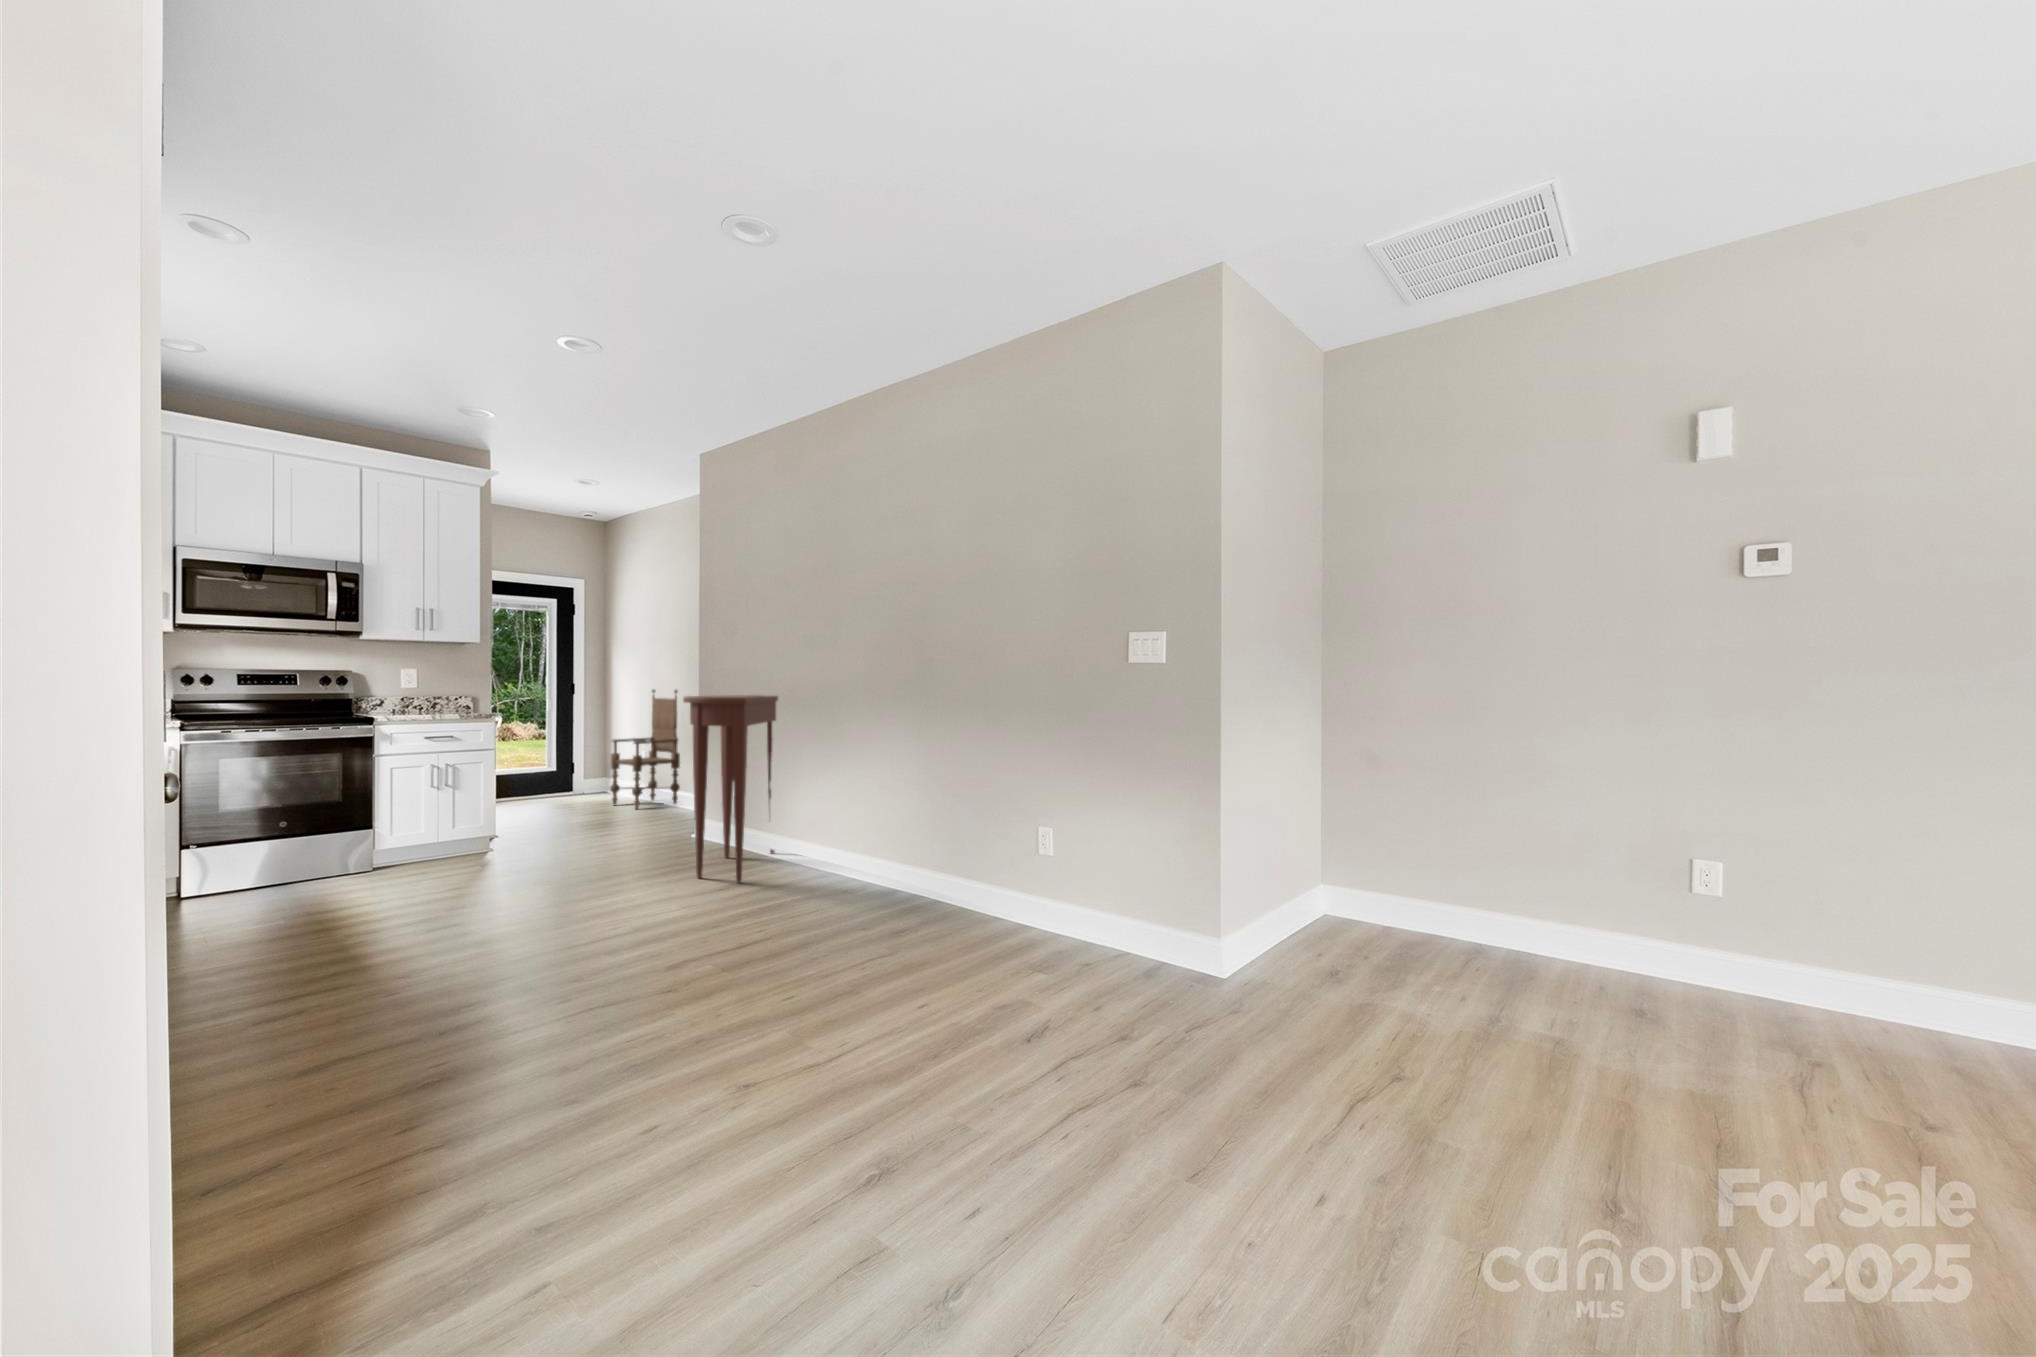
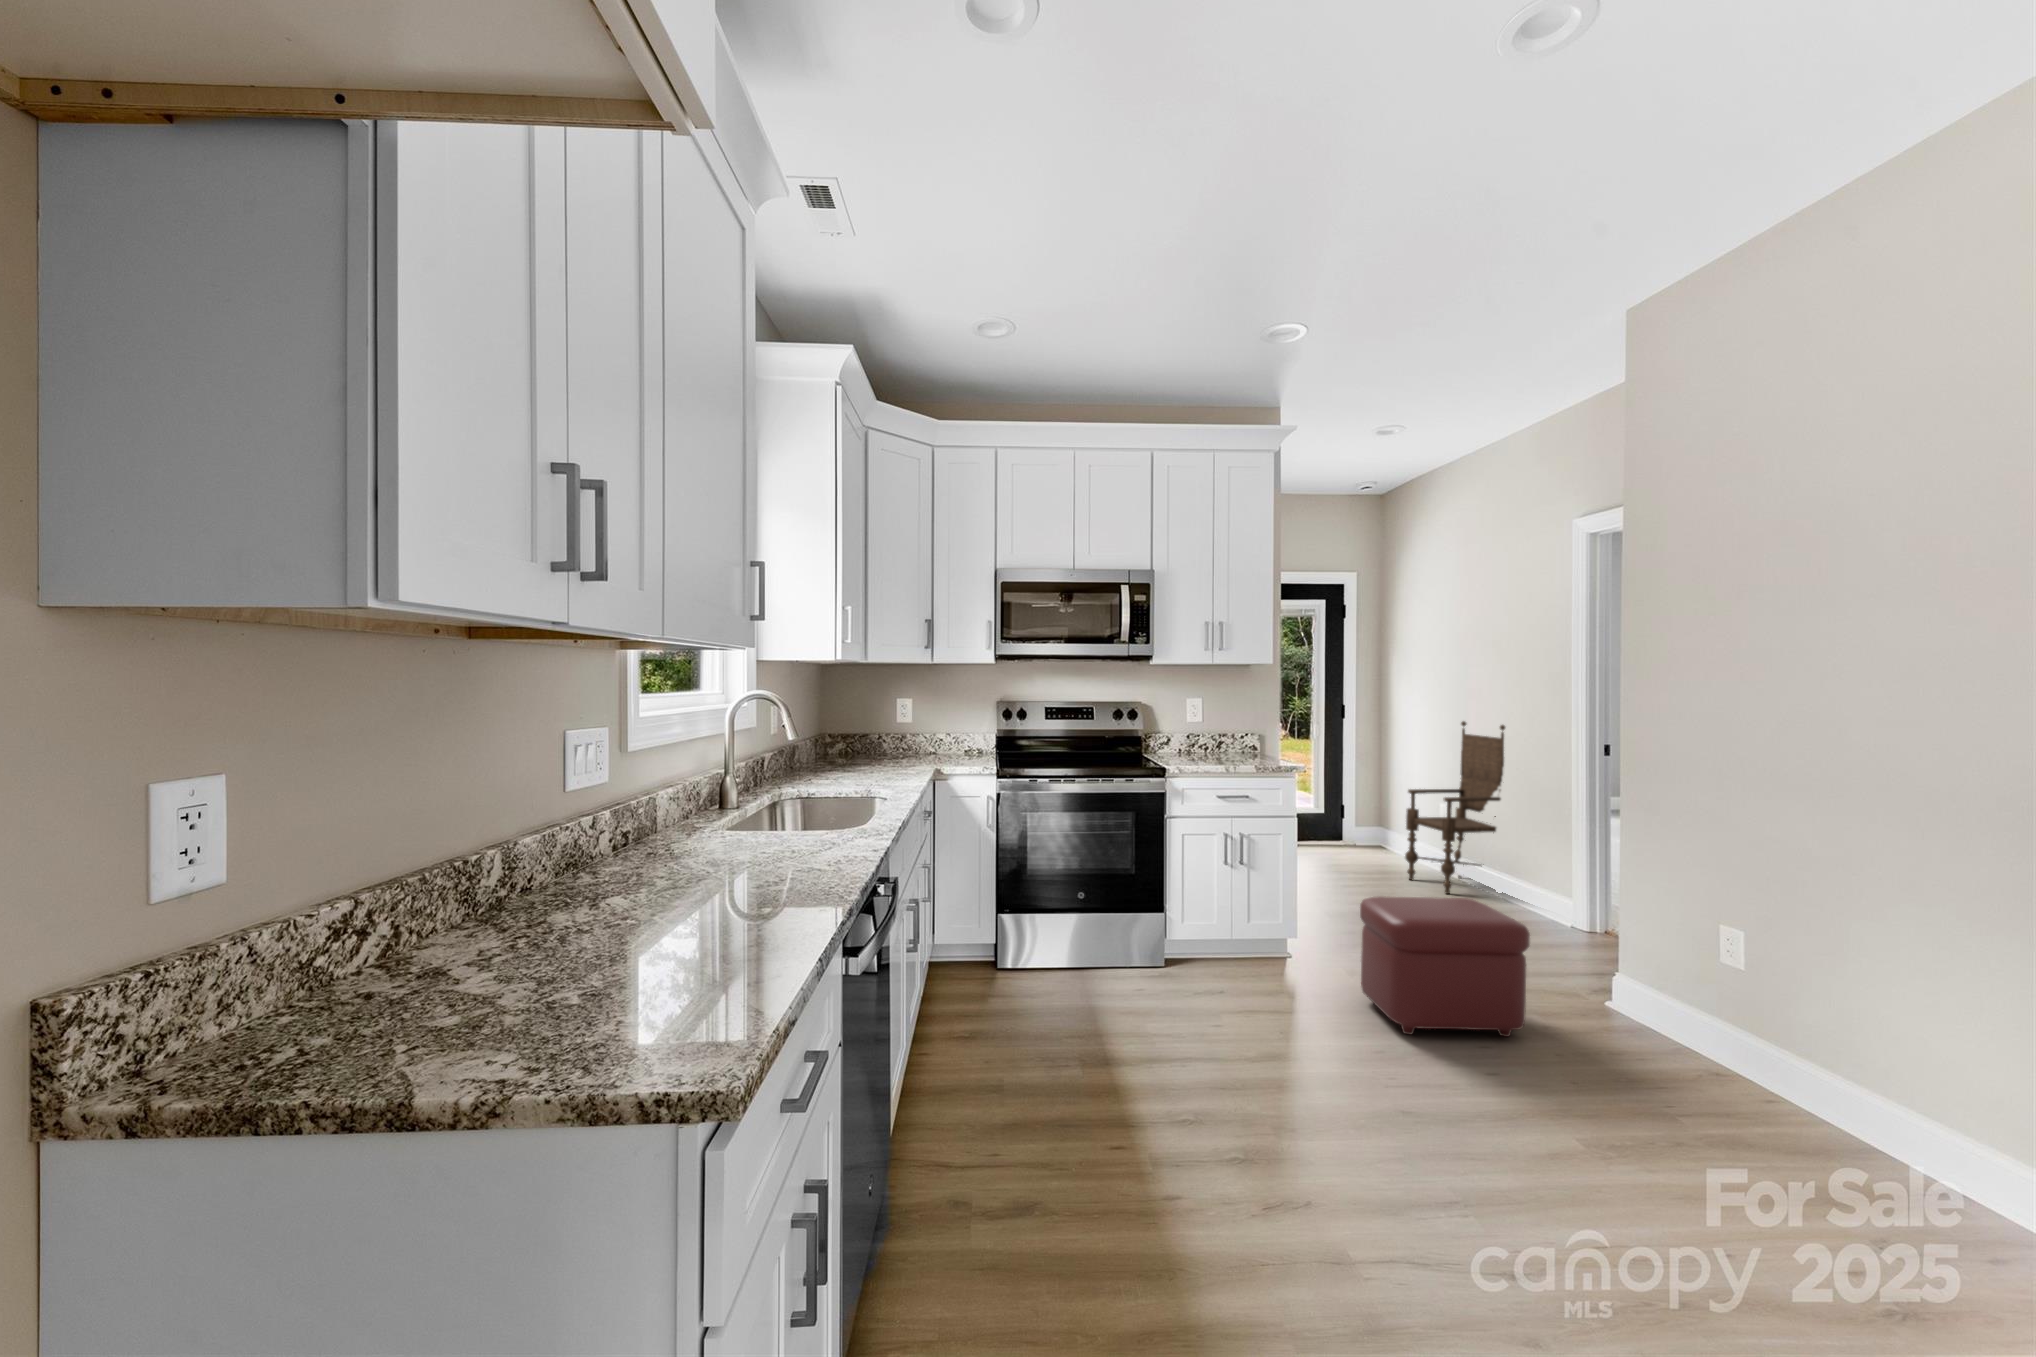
console table: present [683,695,778,883] -> none [1627,769,1807,1163]
ottoman: none [534,789,641,875] -> present [1360,896,1530,1037]

